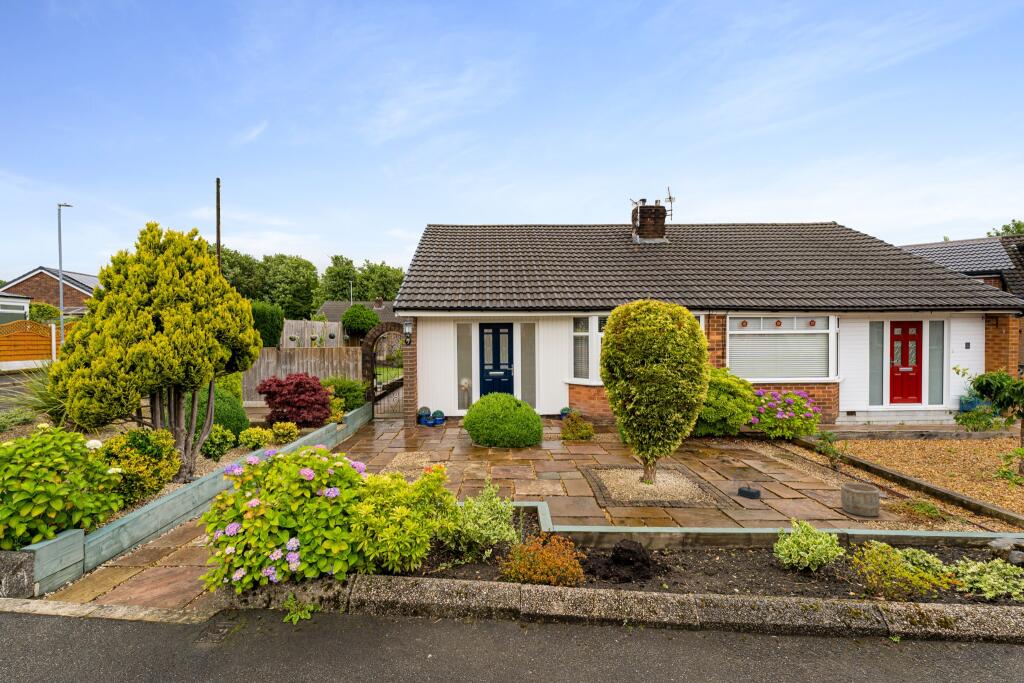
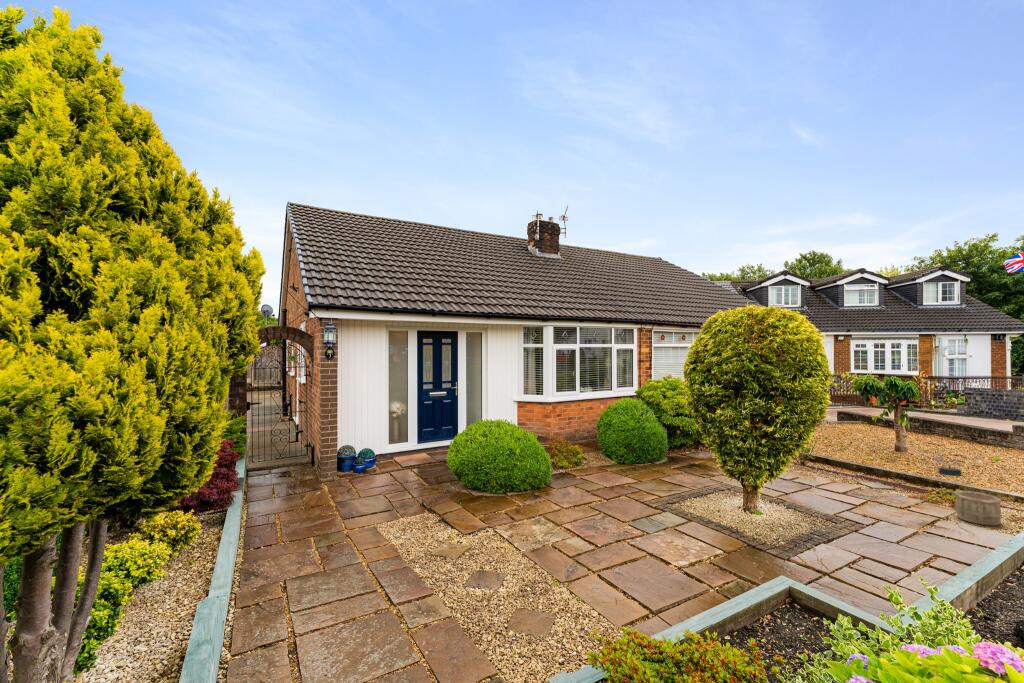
decorative plant: present [733,469,763,499] -> present [933,454,964,476]

